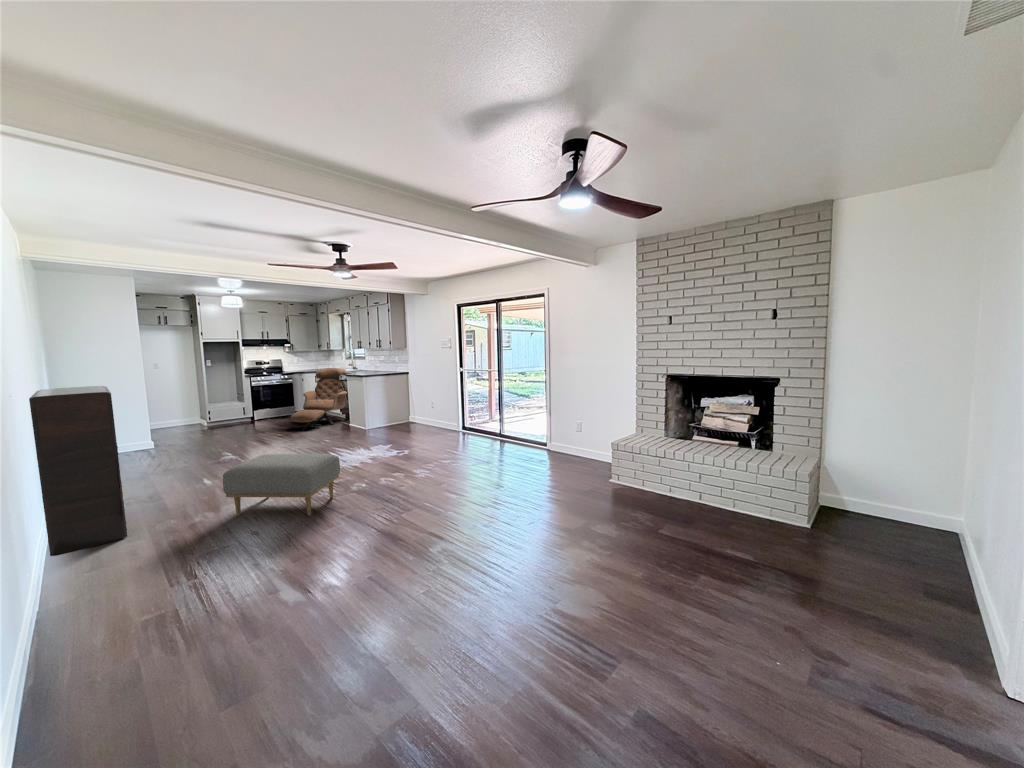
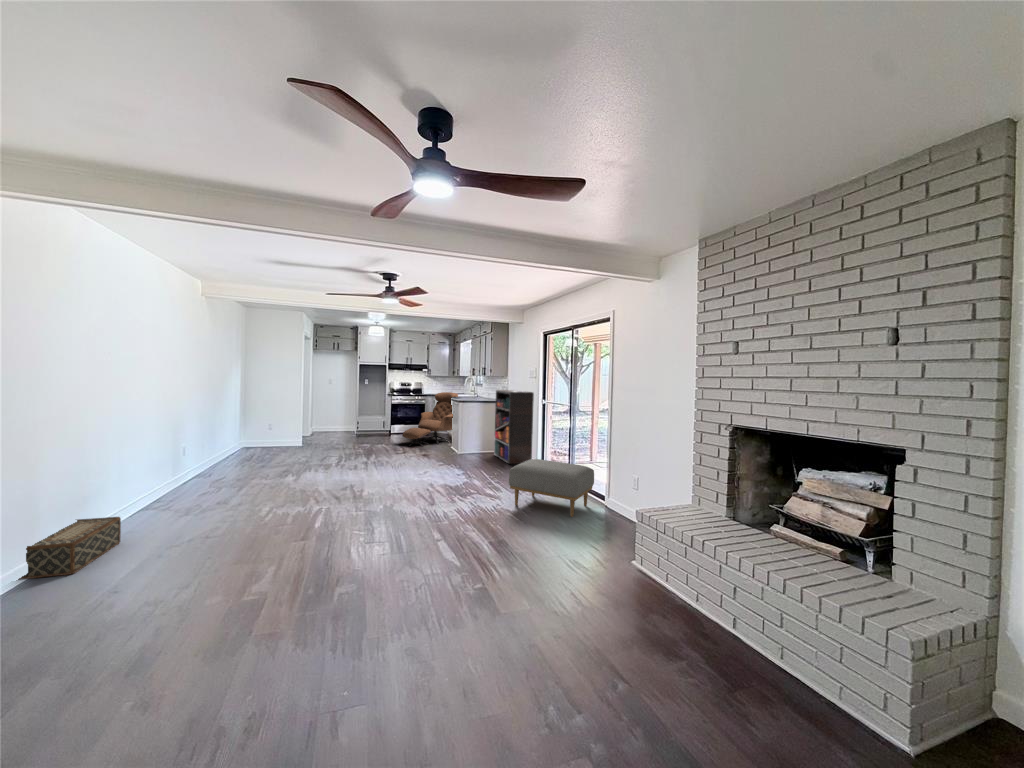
bookshelf: present [29,386,127,556] -> present [494,390,534,464]
ottoman: present [223,454,340,516] -> present [509,459,594,517]
woven basket: none [33,548,119,641] -> present [18,517,121,580]

